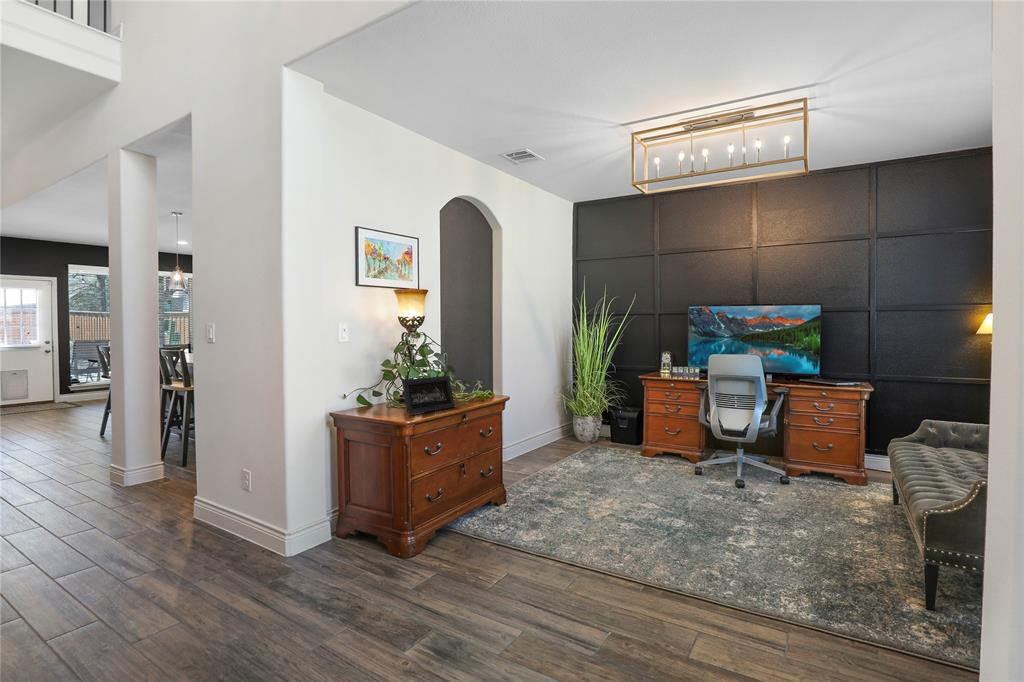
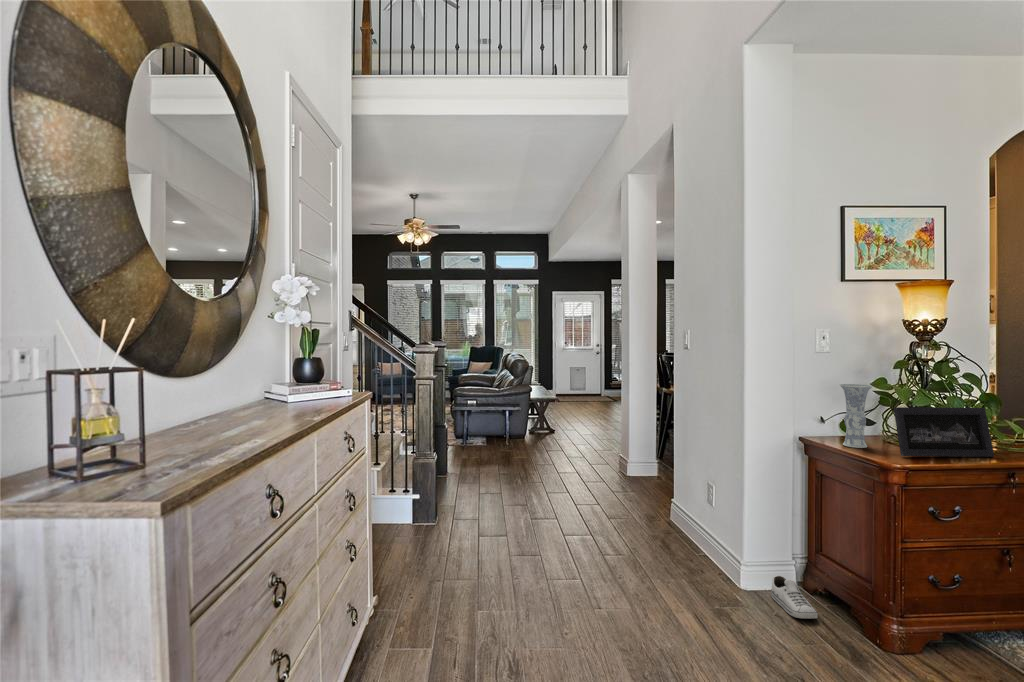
vase: none [363,365,386,414] -> present [840,384,873,448]
shoe: none [313,532,355,561] -> present [771,576,818,619]

